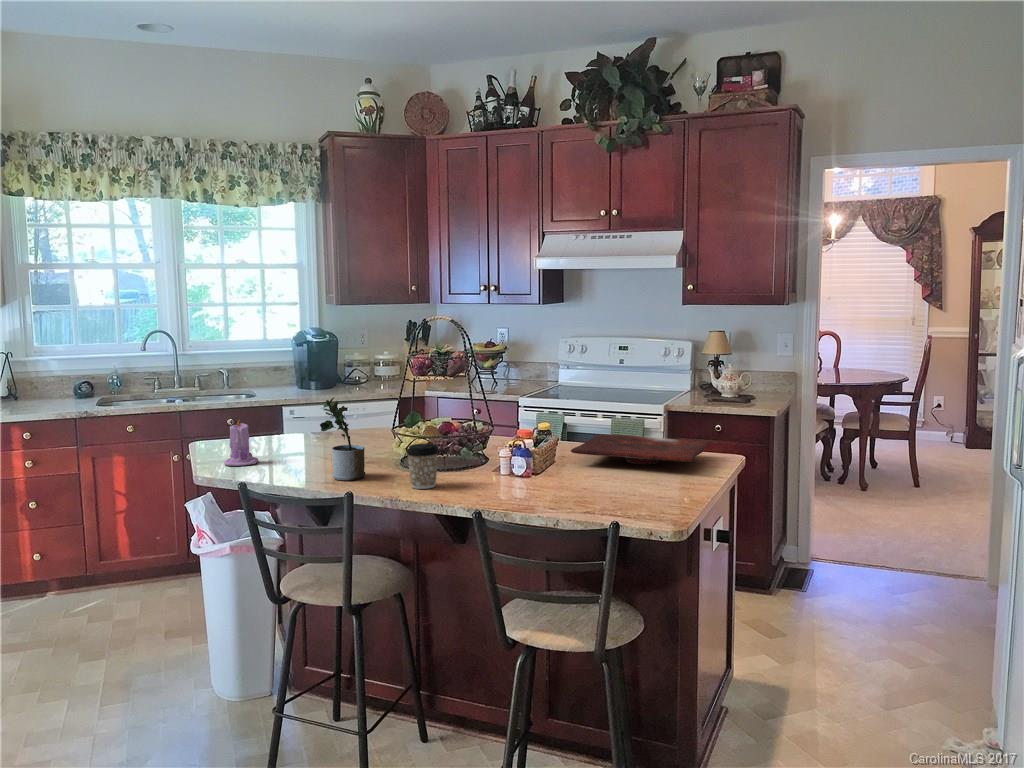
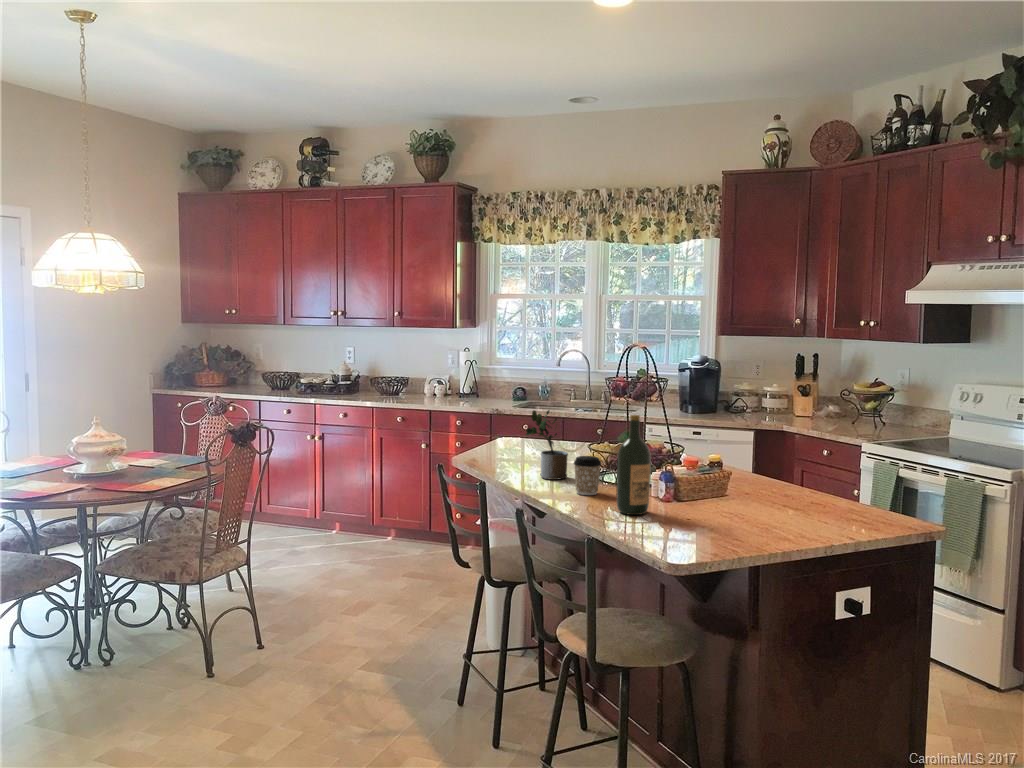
wine bottle: none [493,388,531,499] -> present [616,415,651,515]
candle: present [224,421,258,466] -> none [498,420,524,458]
cutting board: present [571,434,709,464] -> none [744,480,910,517]

